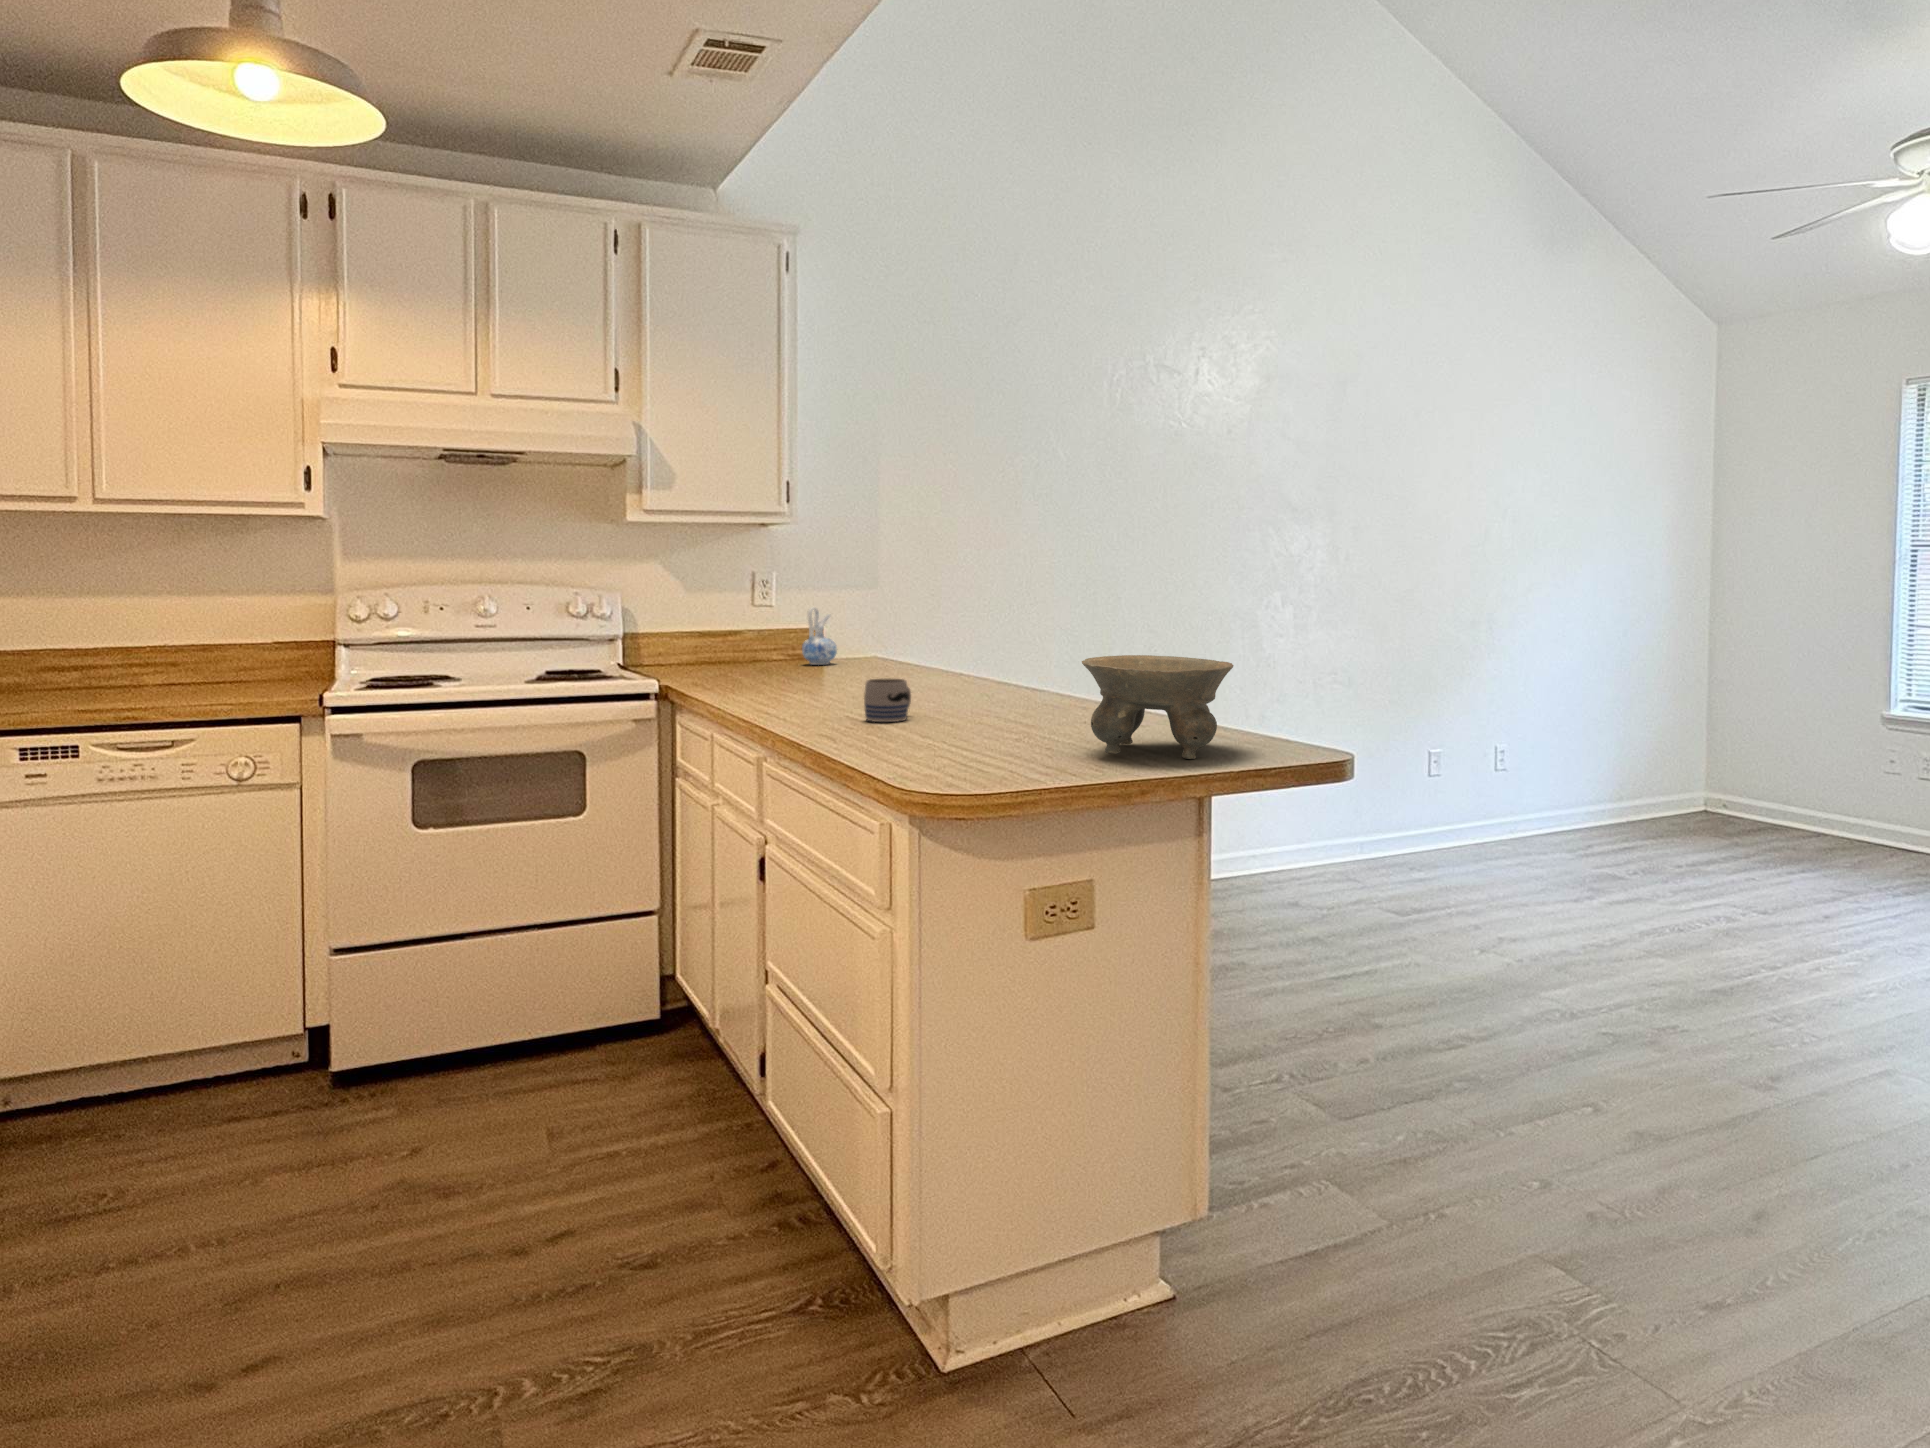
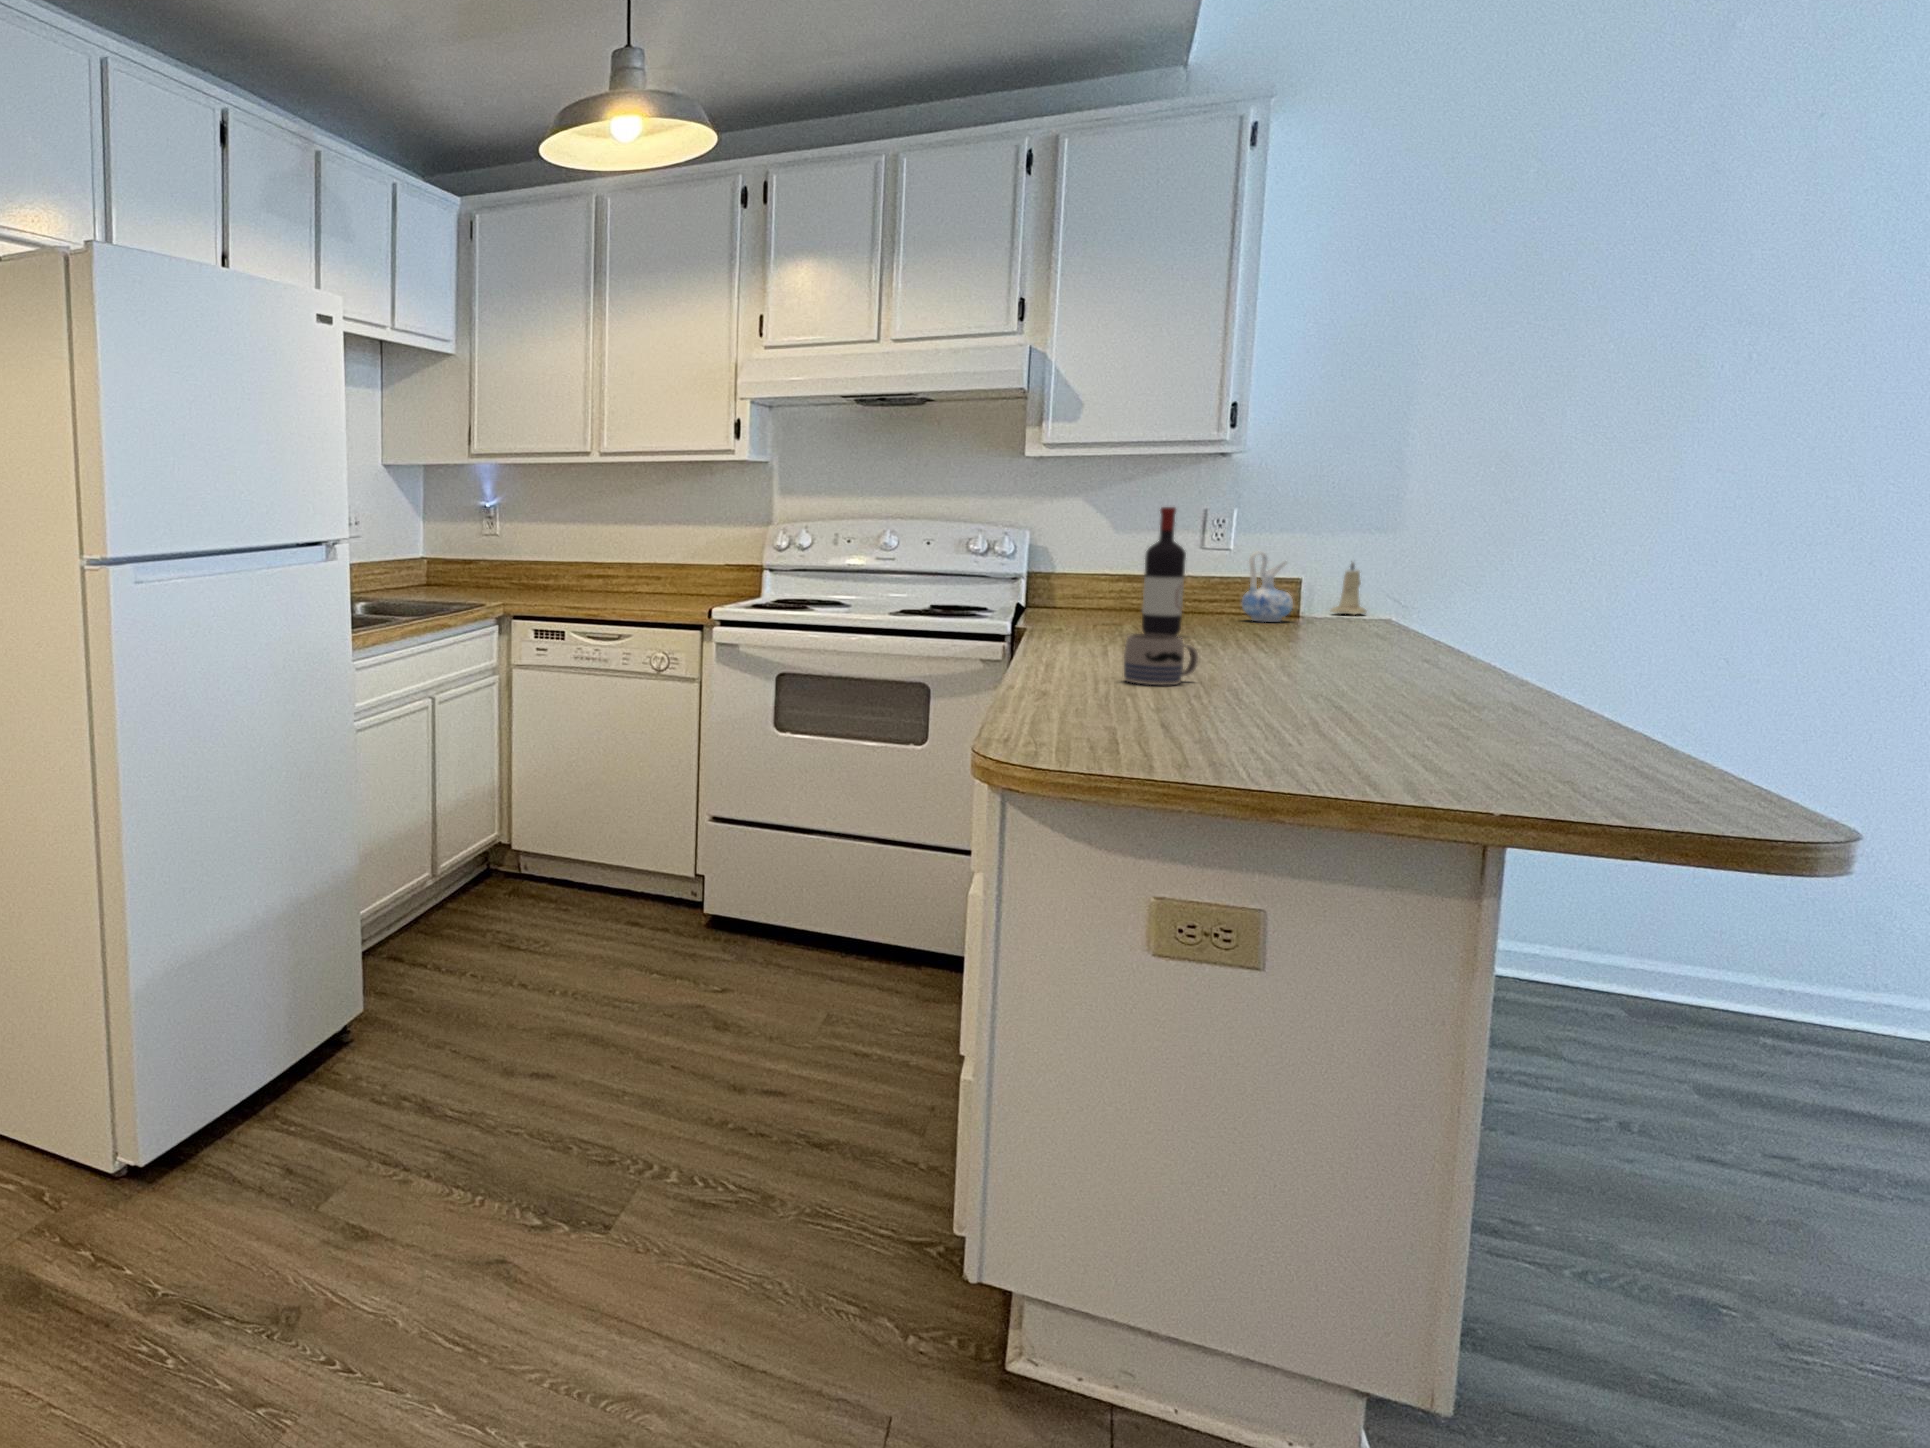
wine bottle: none [770,570,801,683] -> present [1142,507,1186,636]
candle: none [842,610,865,655] -> present [1331,563,1366,614]
bowl: present [1082,655,1233,759] -> none [1275,625,1549,774]

